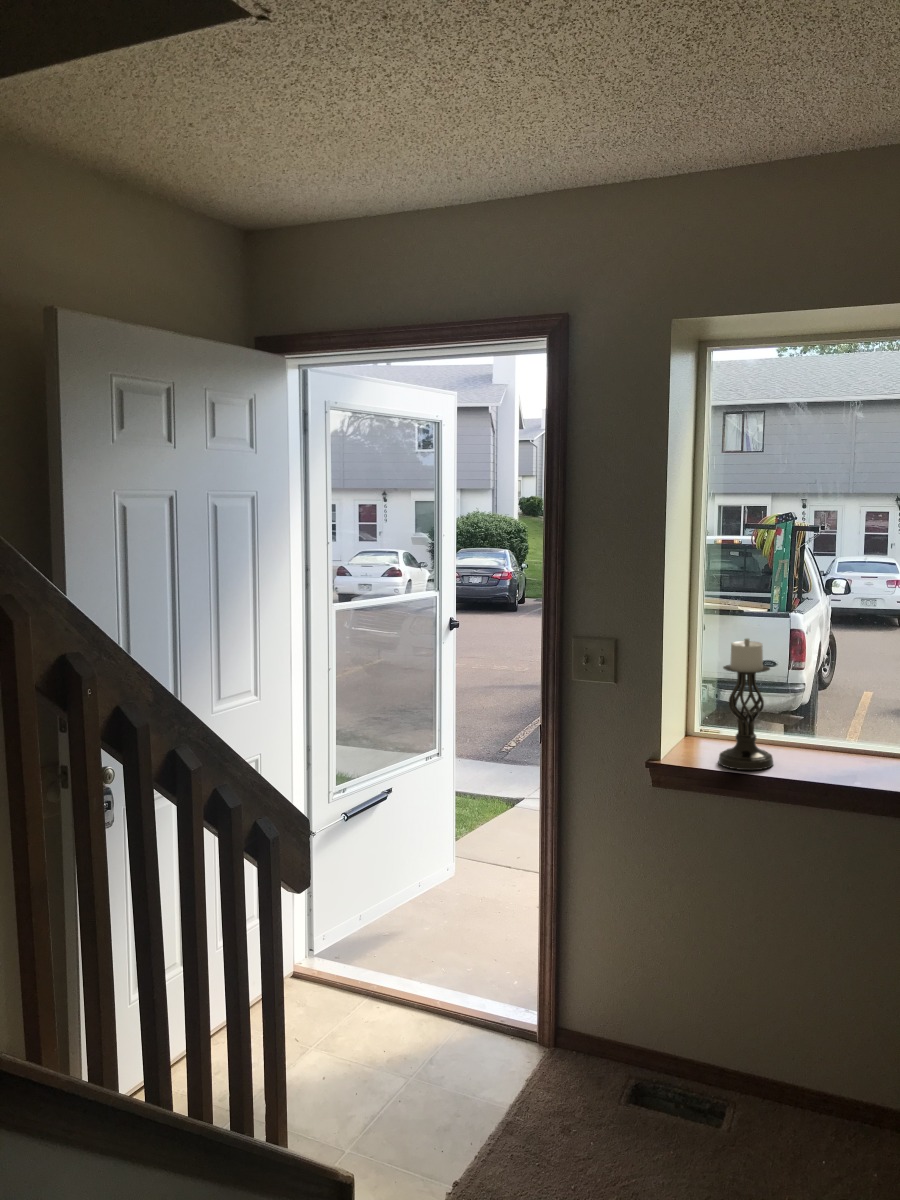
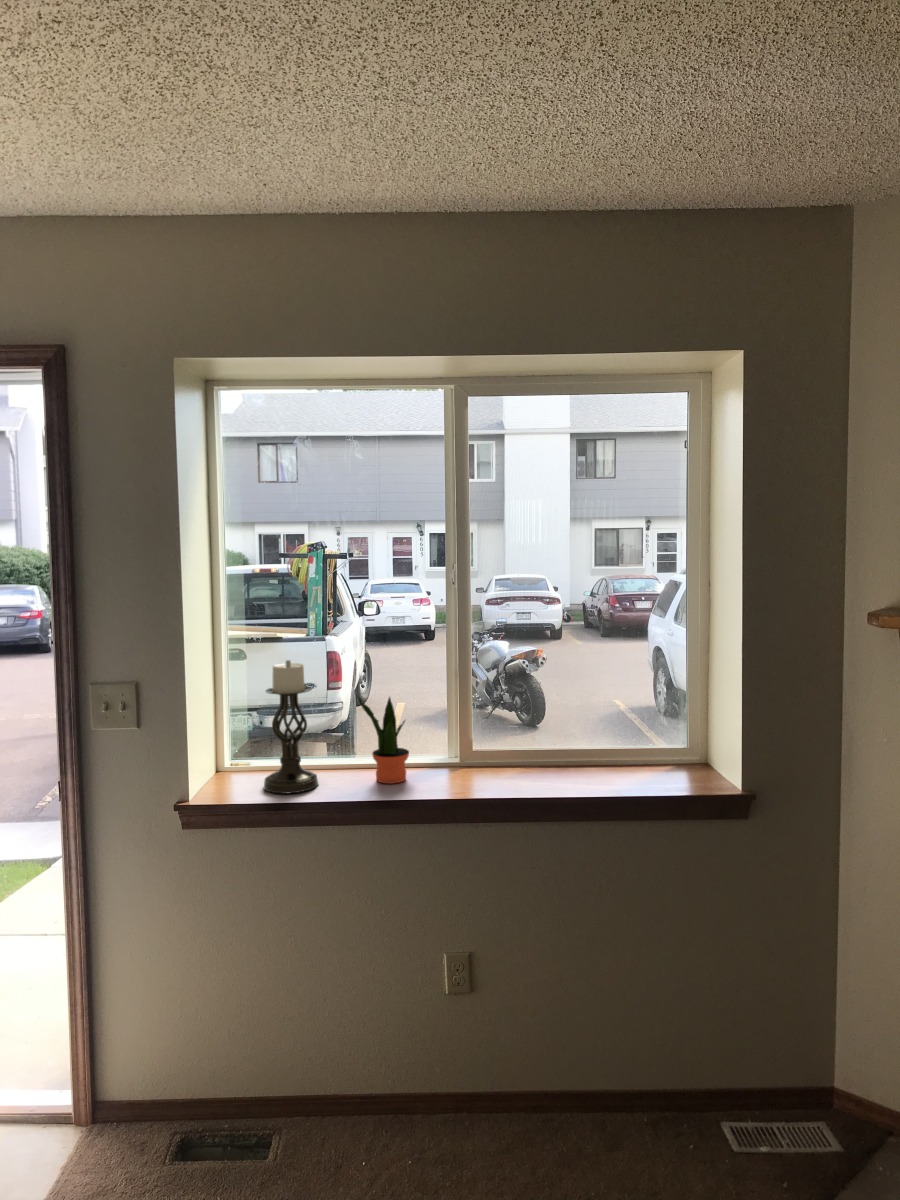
potted plant: none [816,676,872,772] -> present [357,696,409,784]

